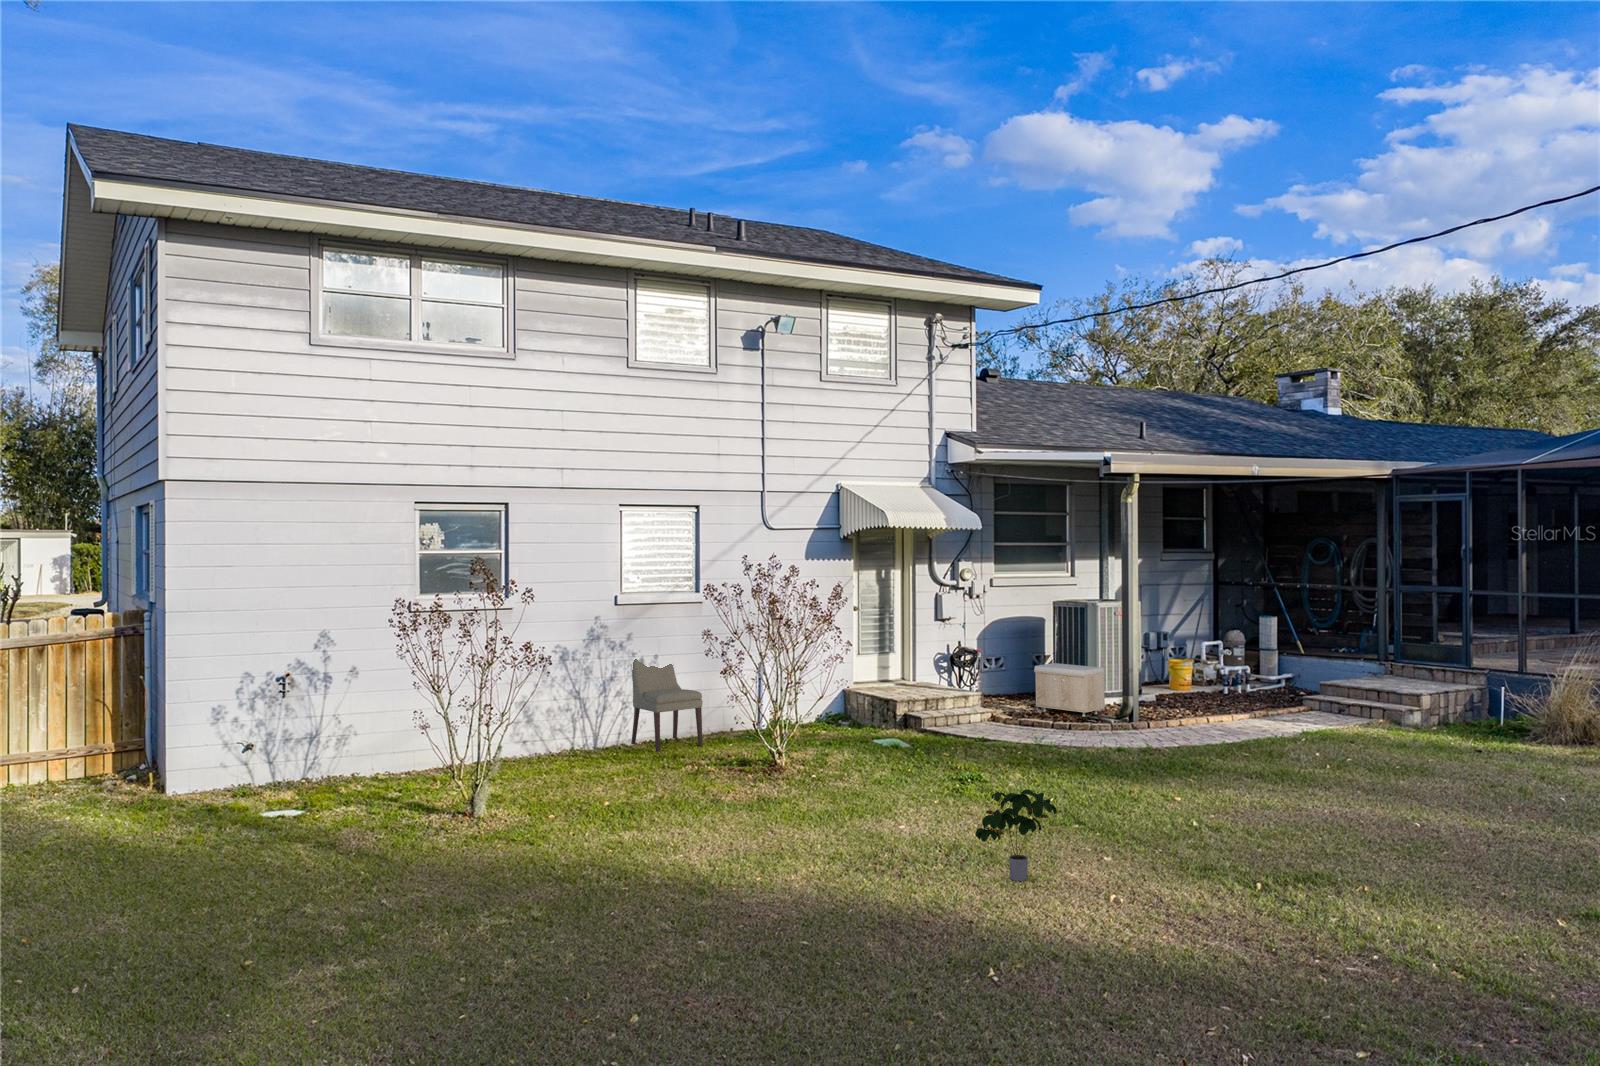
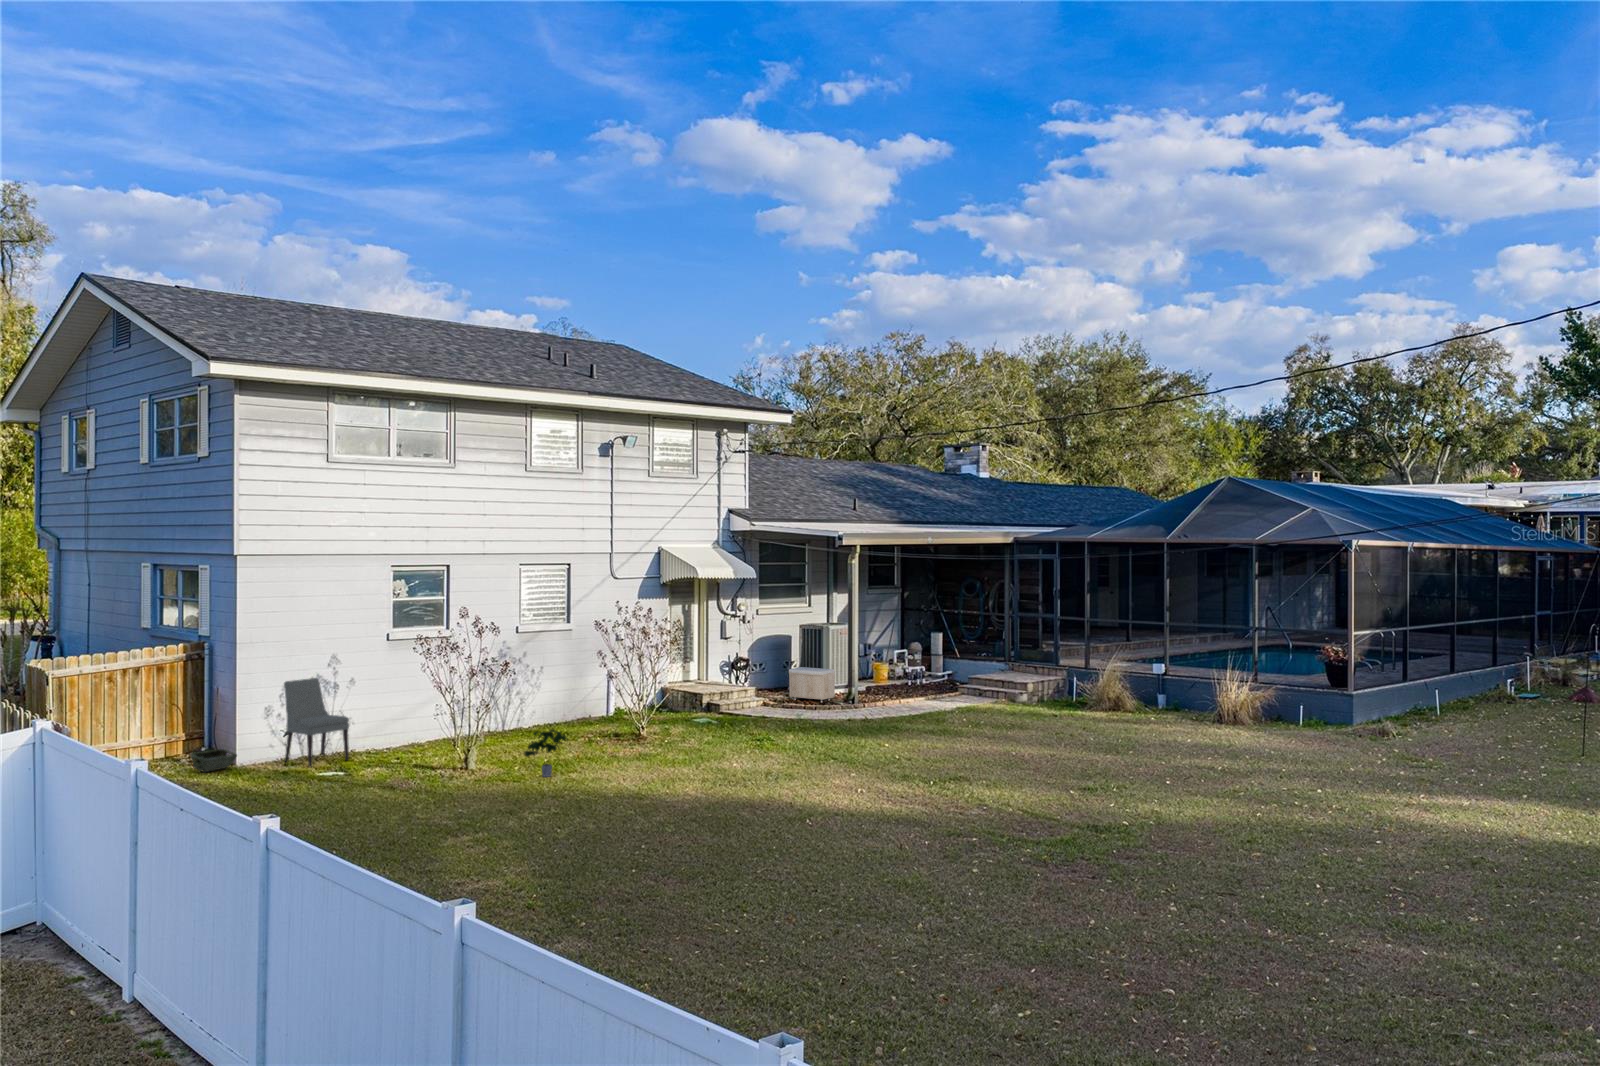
chair: present [631,659,703,752] -> present [284,678,349,767]
woven basket: none [135,761,202,794] -> present [191,749,237,772]
potted plant: present [975,789,1057,881] -> present [524,730,568,777]

